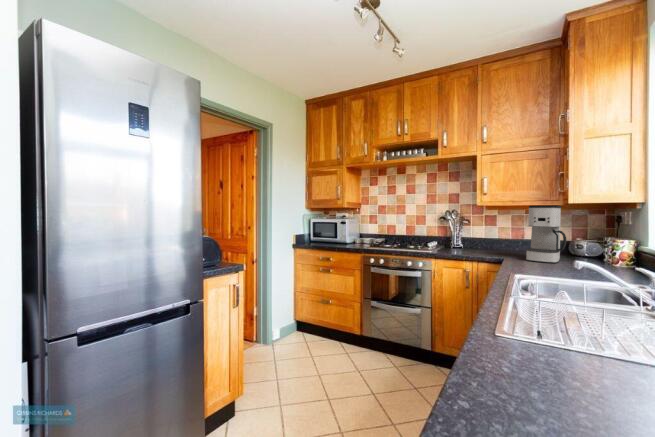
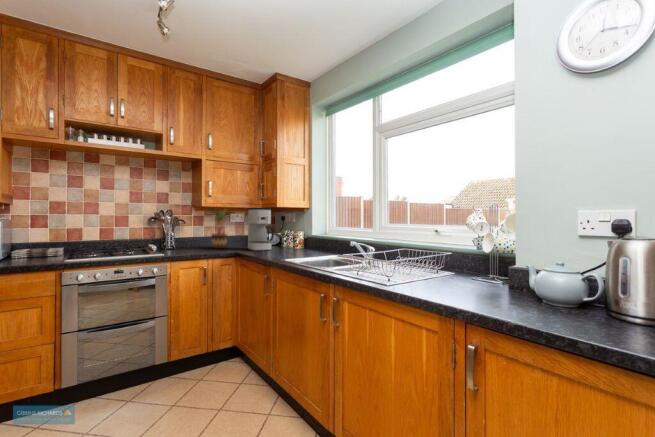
potted plant: none [485,206,521,253] -> present [210,208,227,248]

